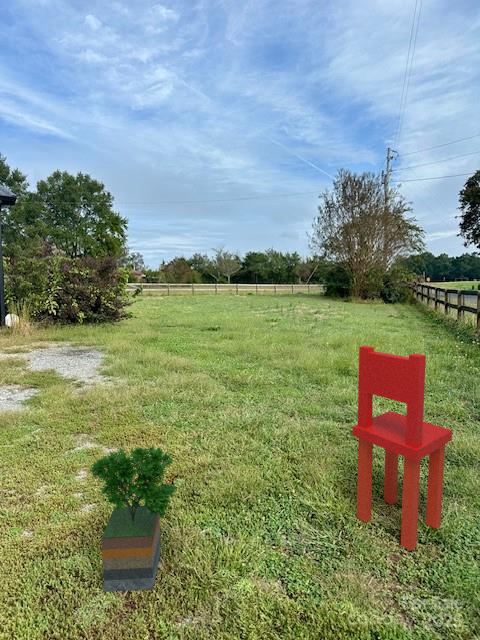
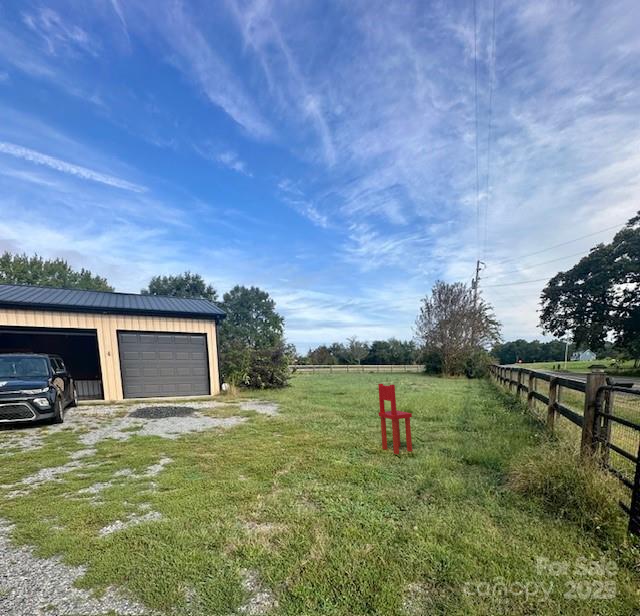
potted tree: present [89,446,177,592] -> none [293,412,319,456]

